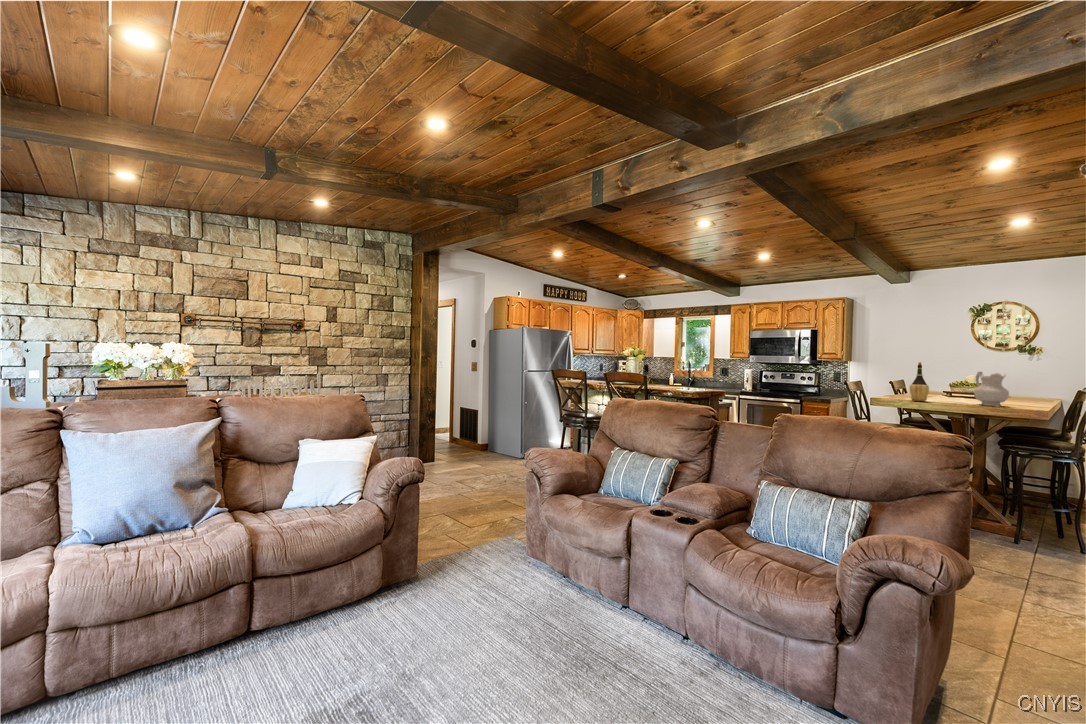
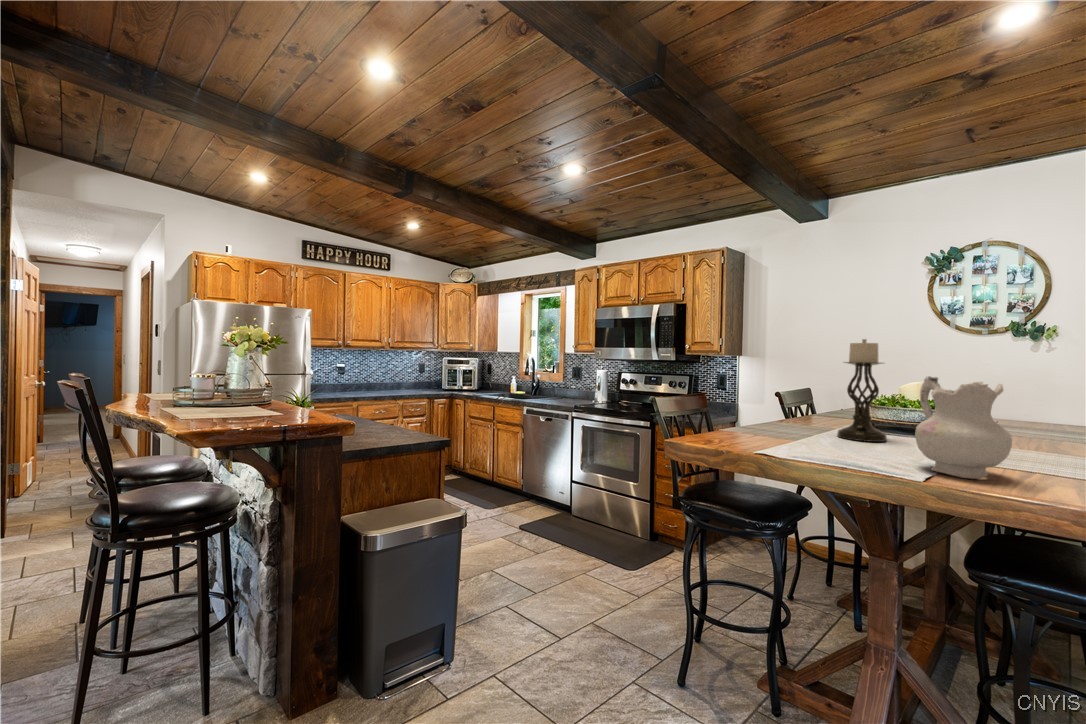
candle holder: none [936,356,959,399] -> present [837,339,887,442]
wine bottle: present [910,362,929,401] -> none [752,352,798,456]

